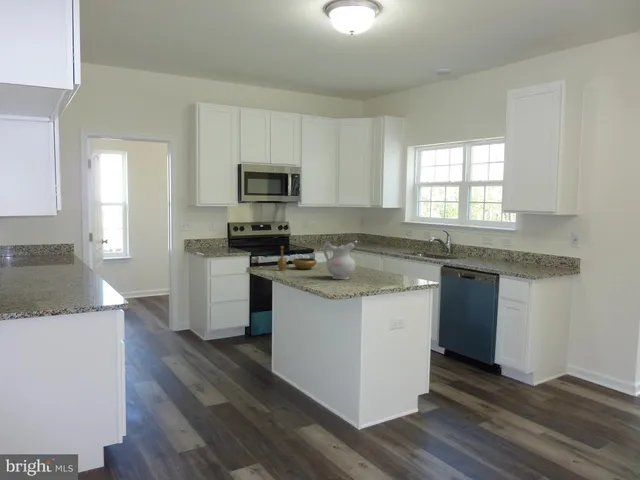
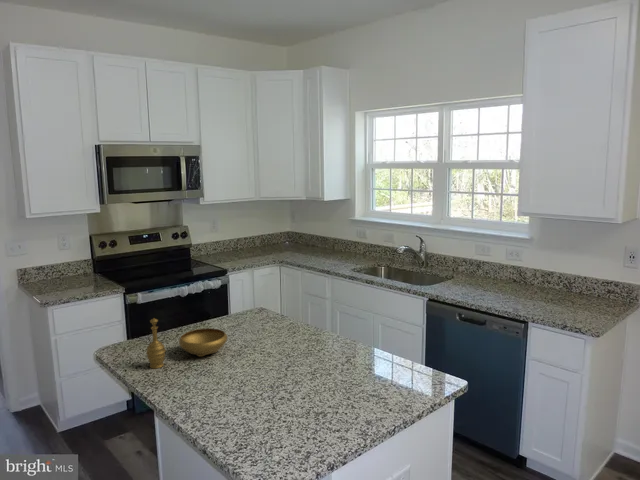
ceramic pitcher: present [323,241,355,280] -> none [237,321,308,406]

